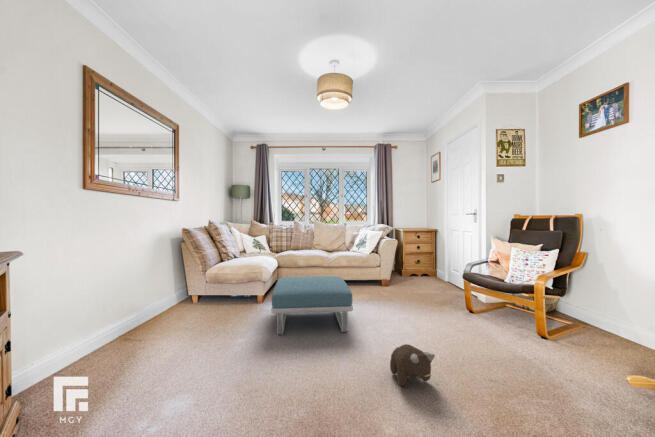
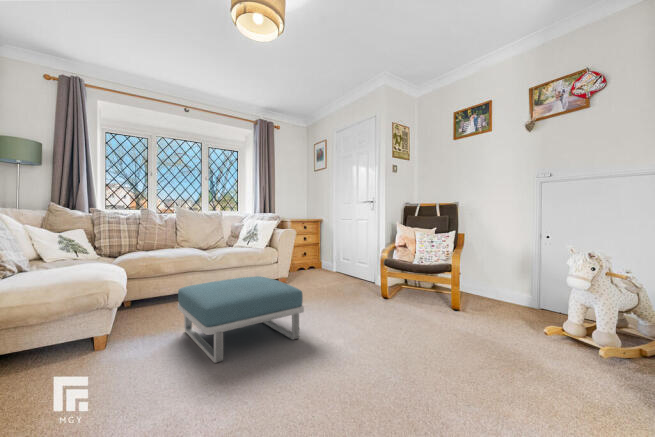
plush toy: present [390,344,435,386] -> none [384,330,440,374]

